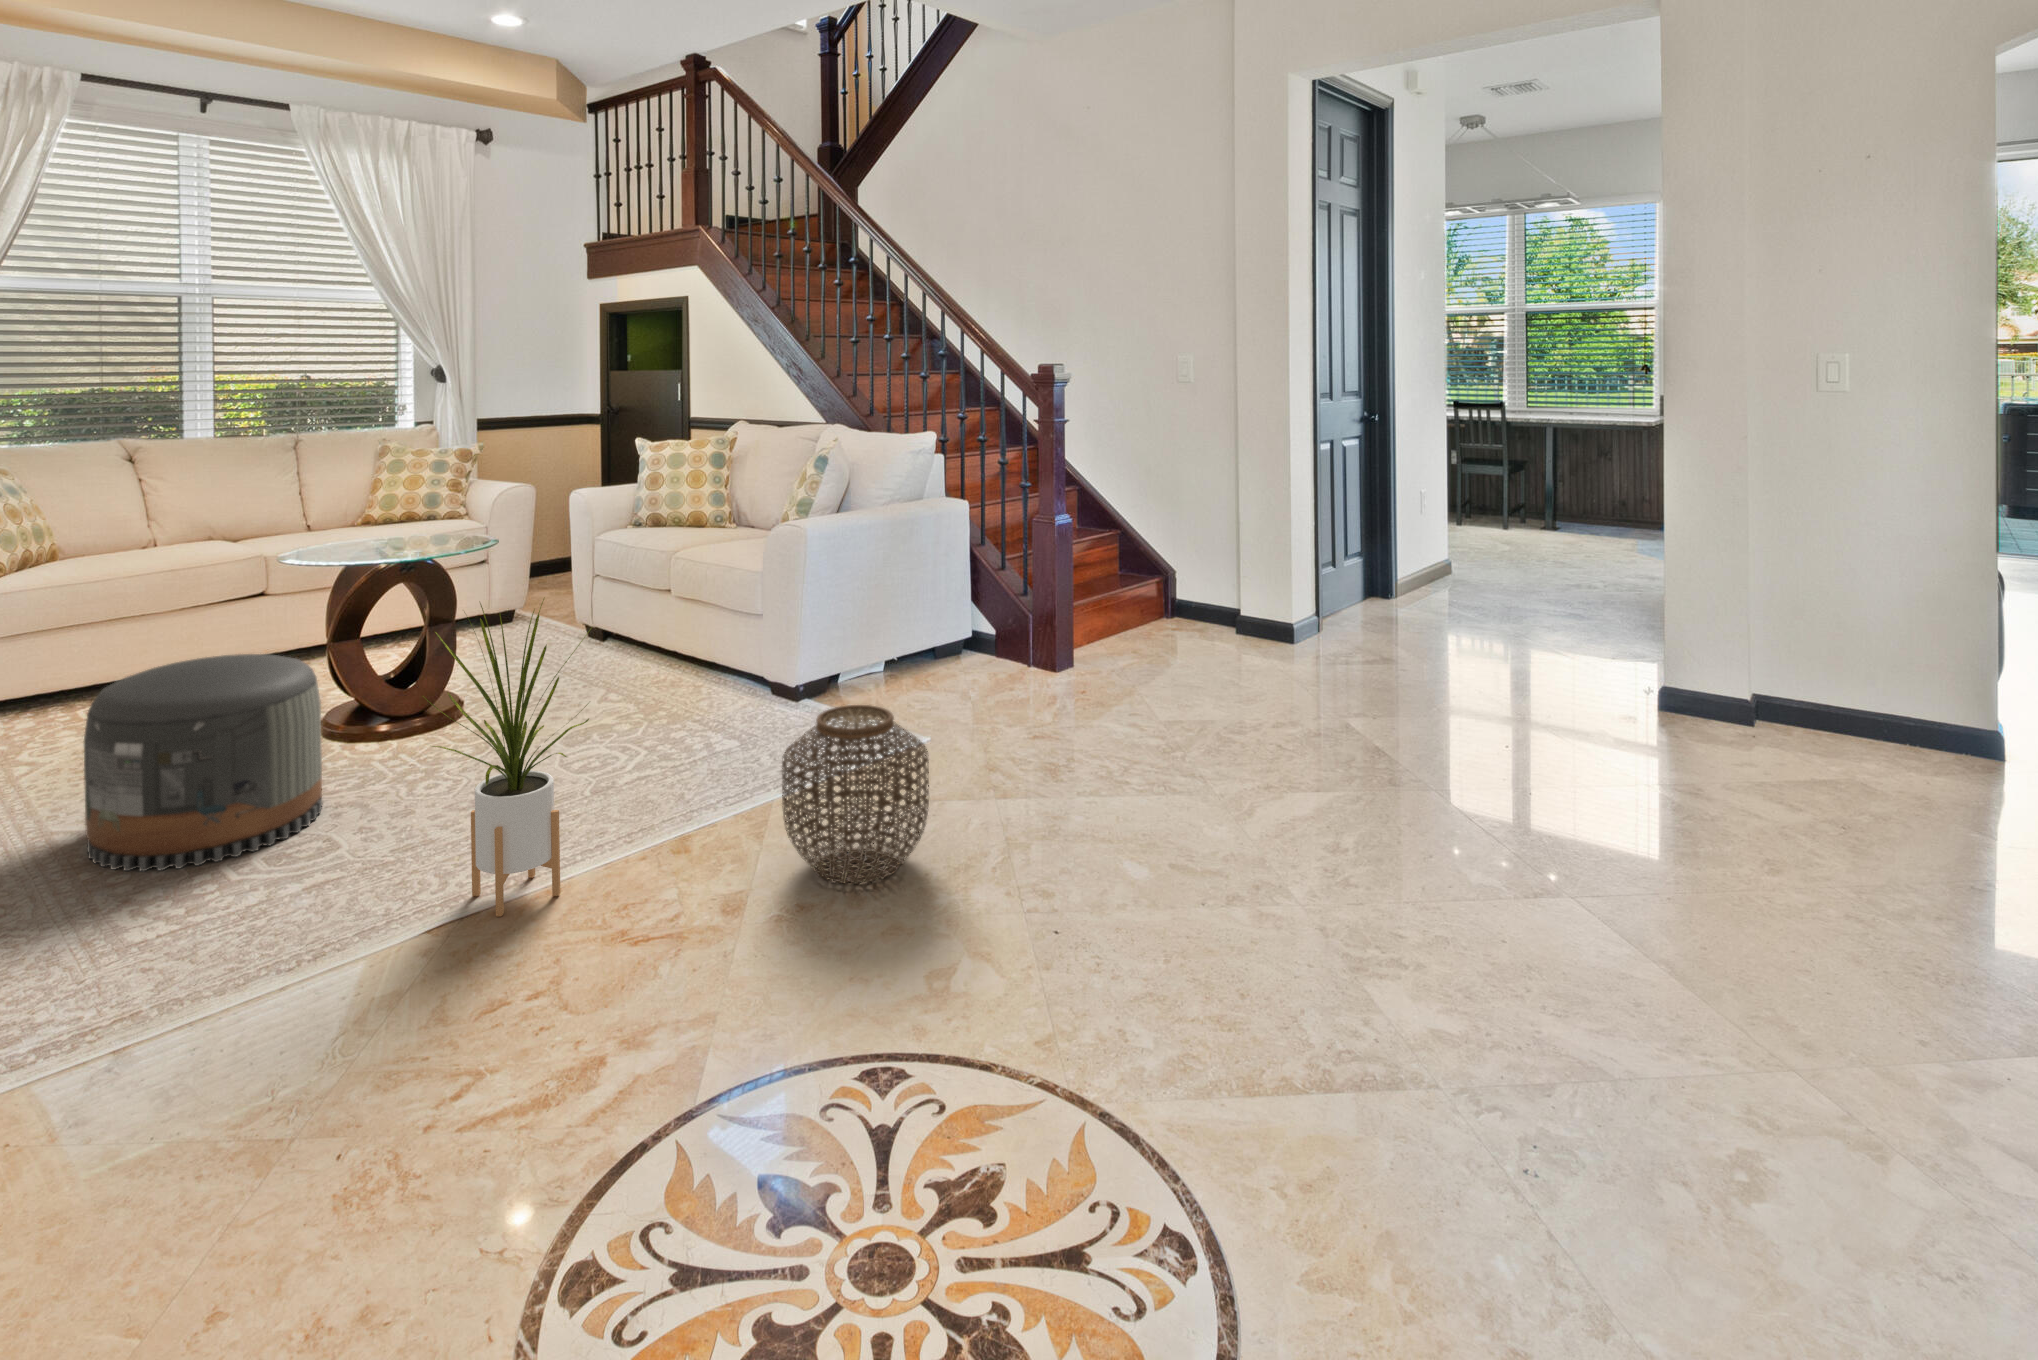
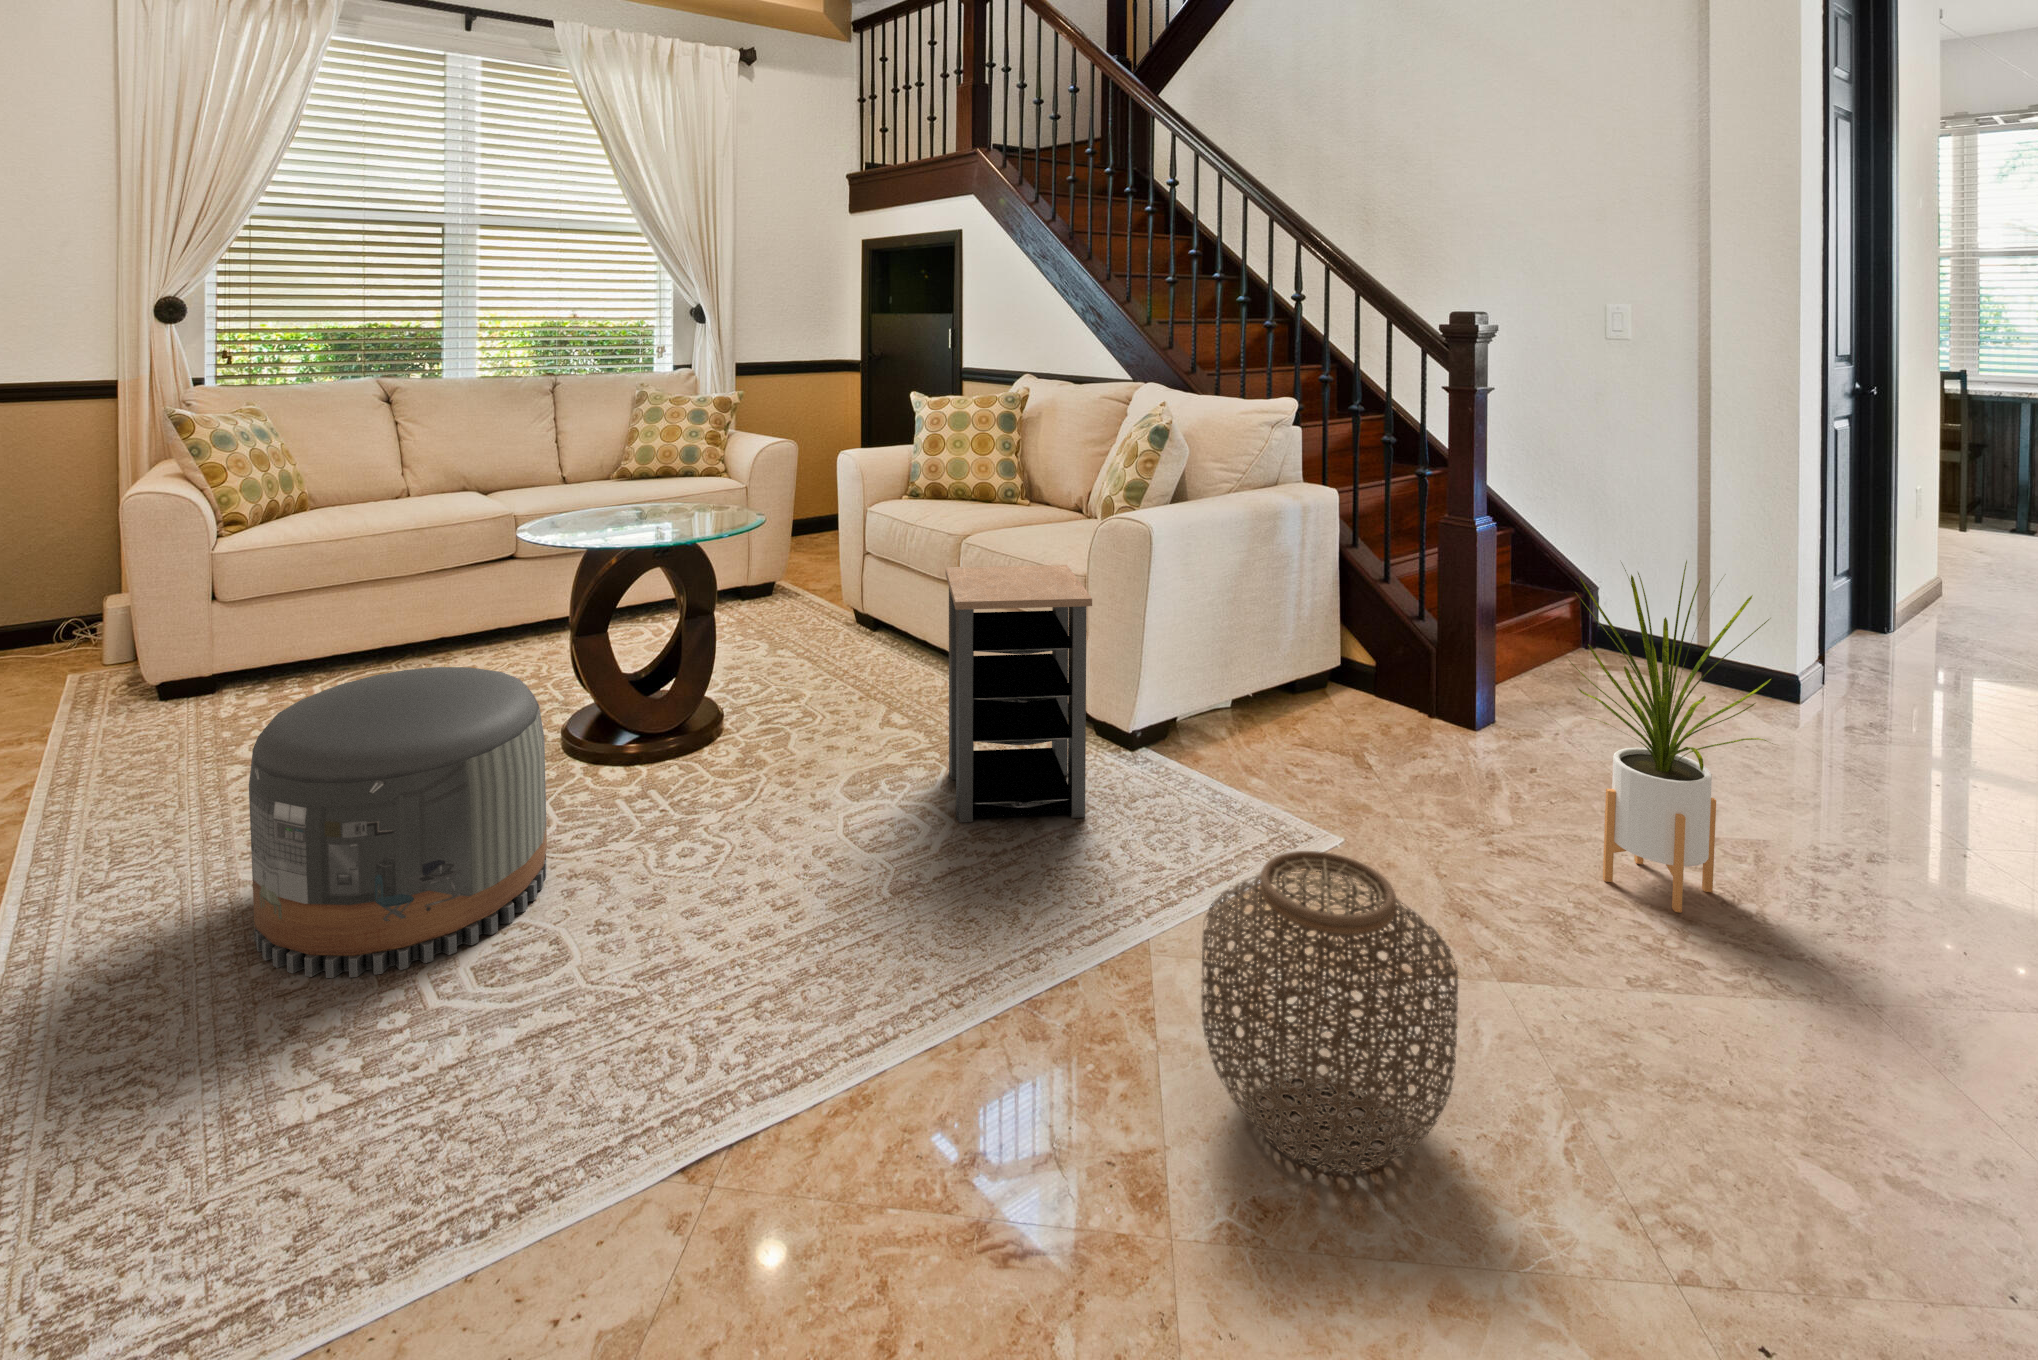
side table: none [645,562,751,754] -> present [945,565,1092,822]
house plant: present [423,599,590,916] -> present [1568,561,1771,913]

